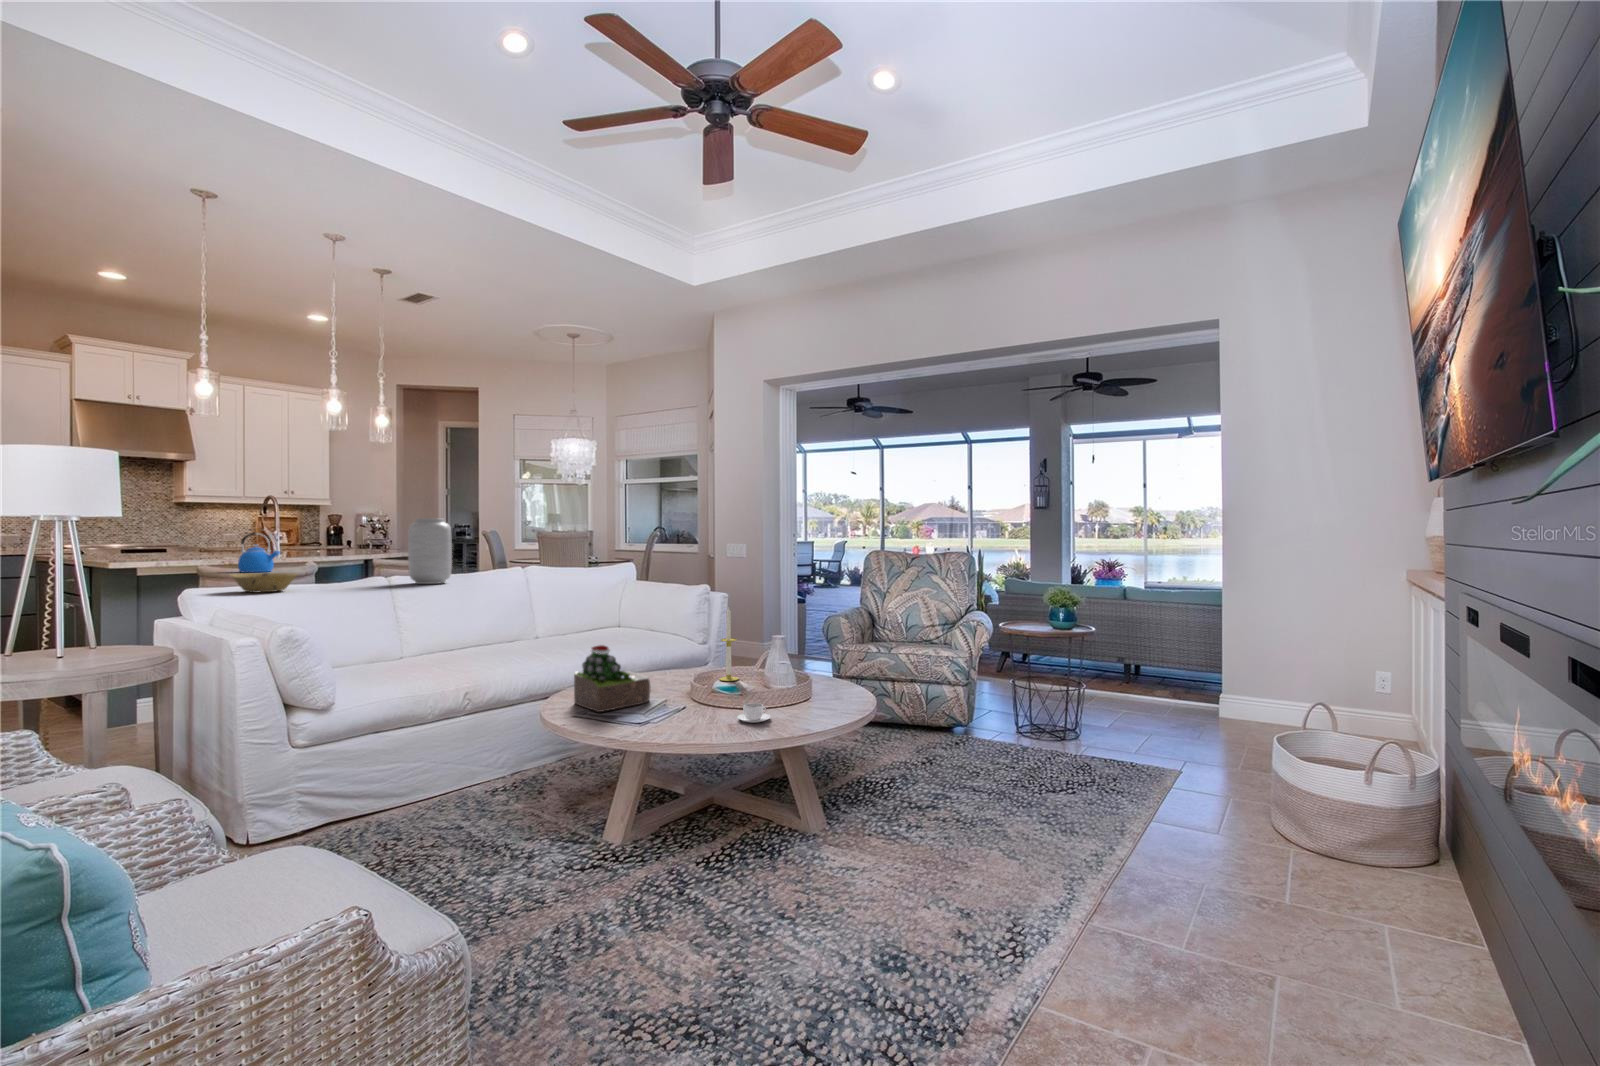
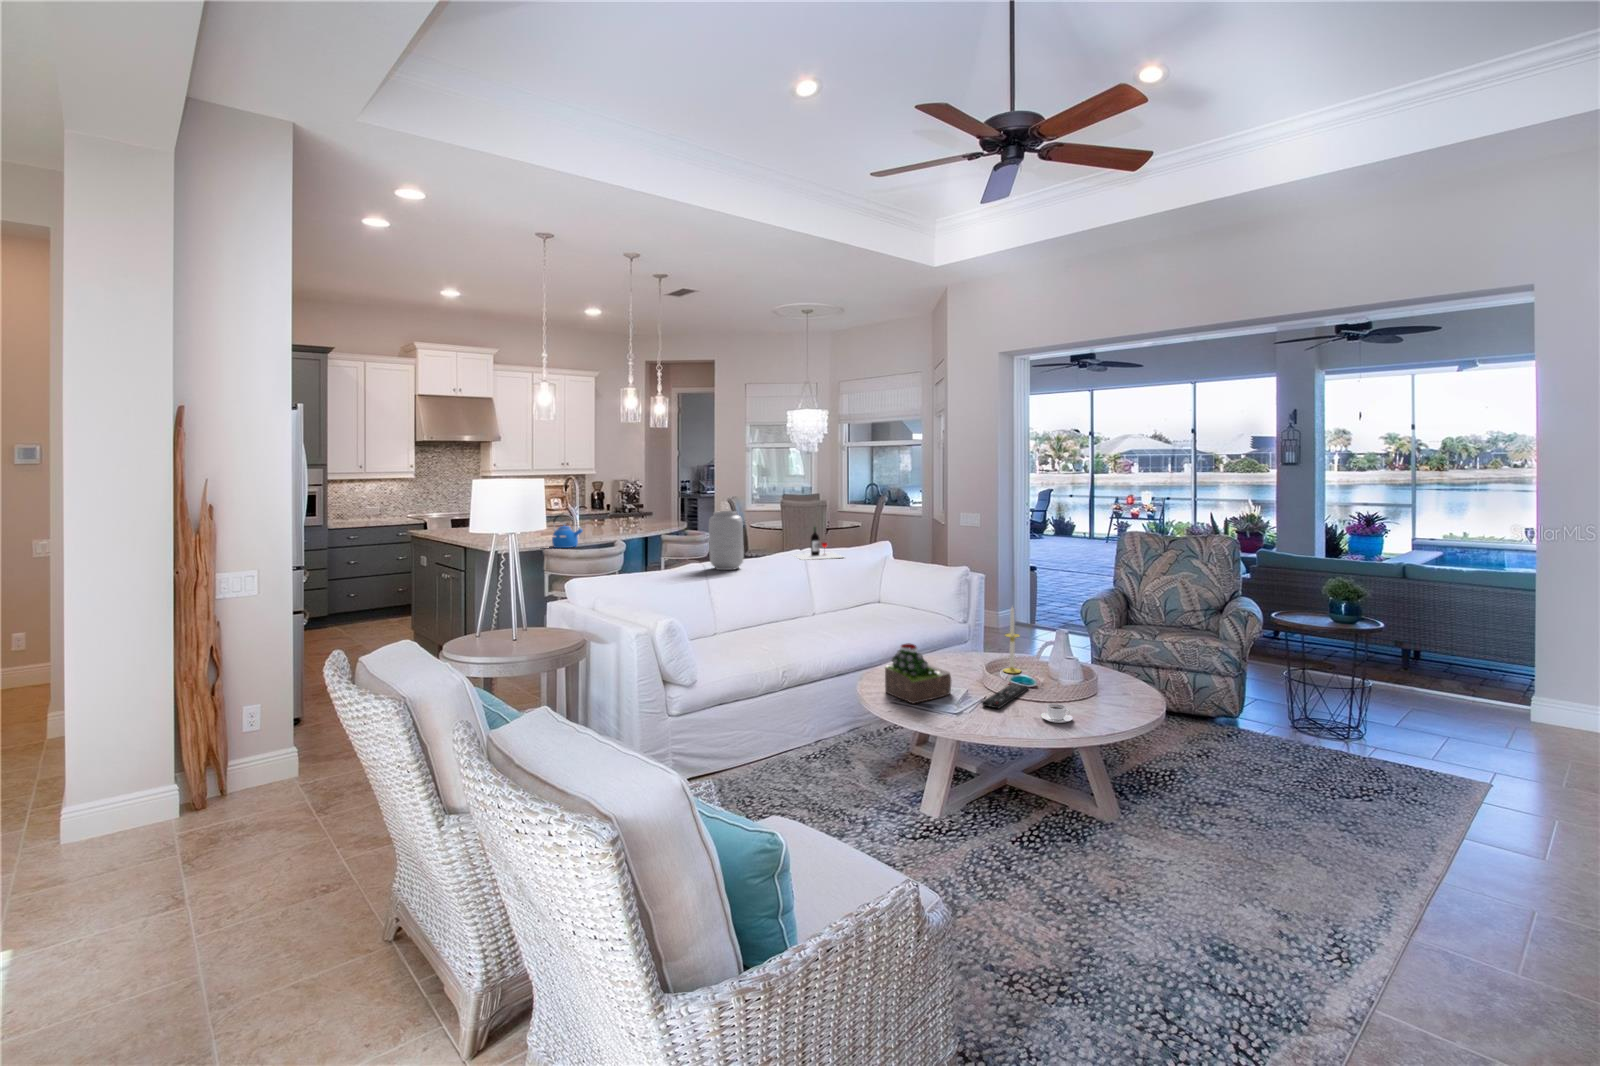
wine bottle: none [523,544,582,578] -> present [793,527,842,560]
bowl: present [230,573,298,592] -> none [588,564,637,583]
remote control: none [677,689,738,713] -> present [982,684,1028,708]

